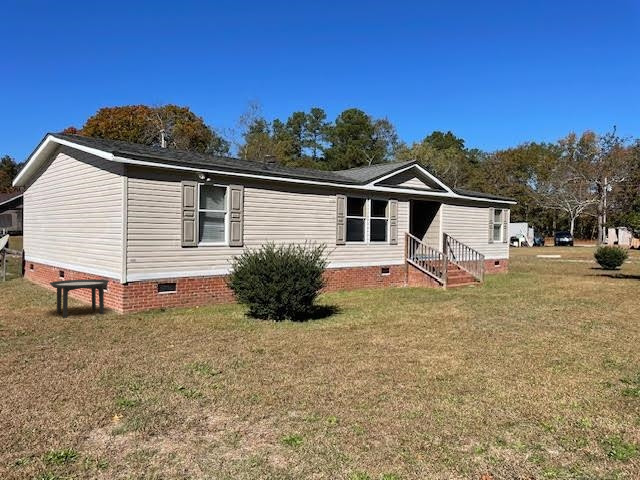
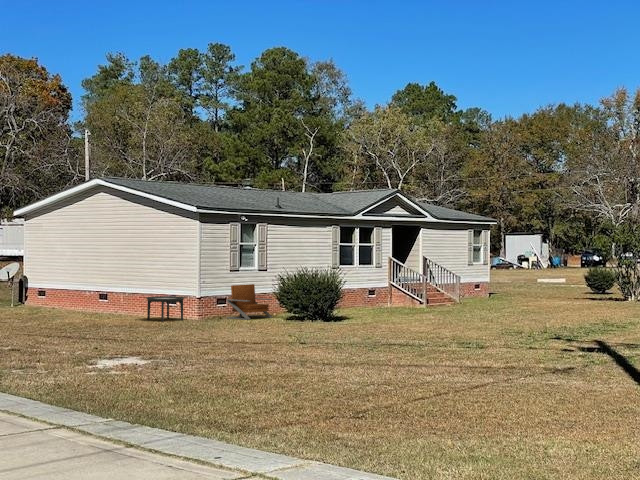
lounge chair: none [171,264,235,315] -> present [226,284,272,320]

